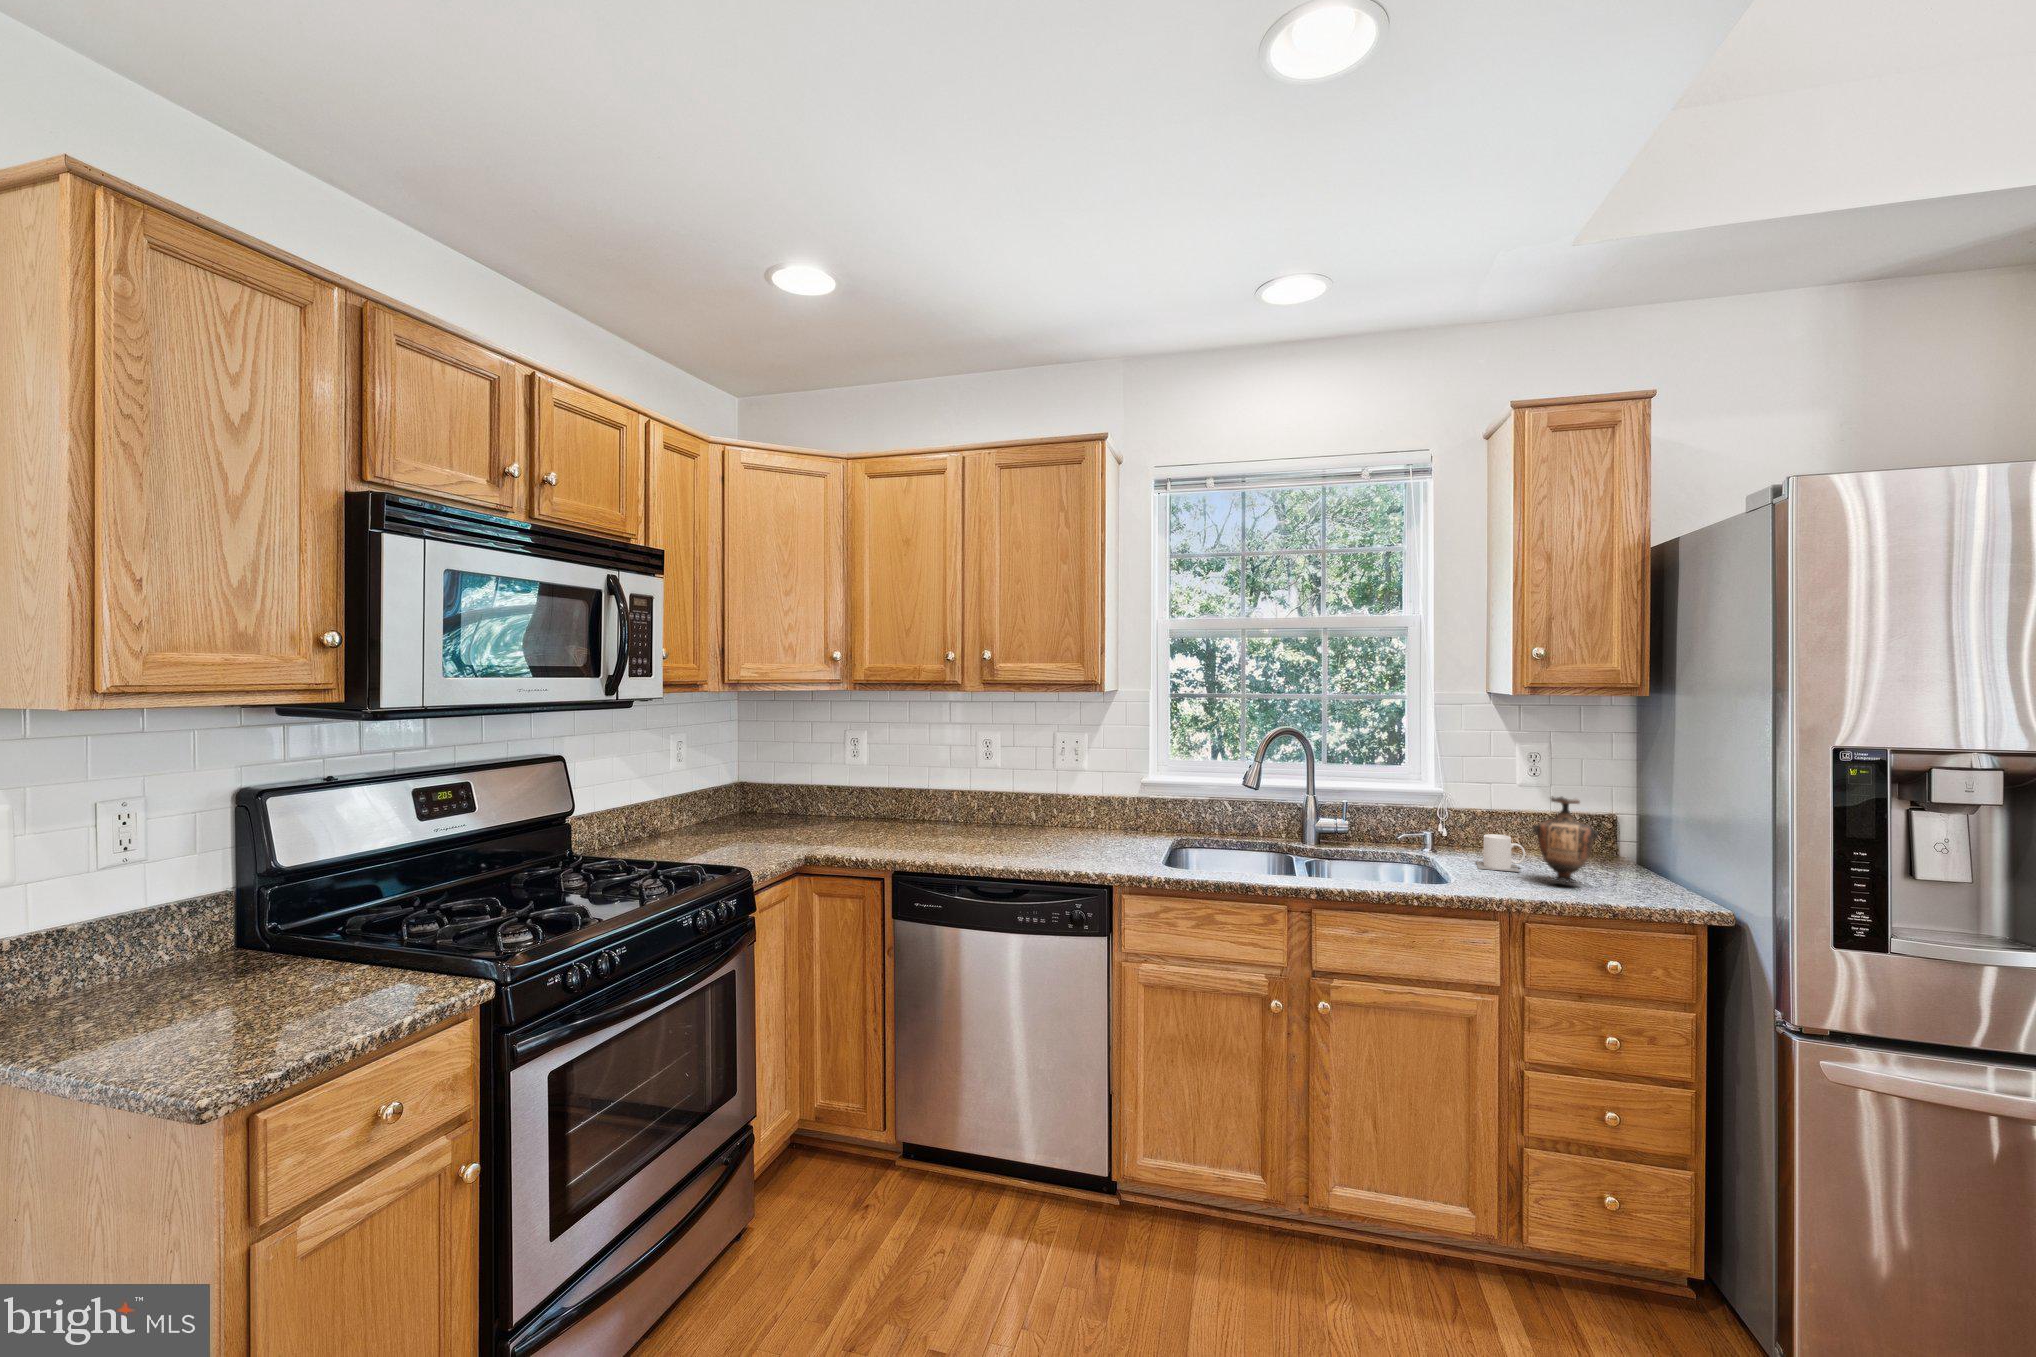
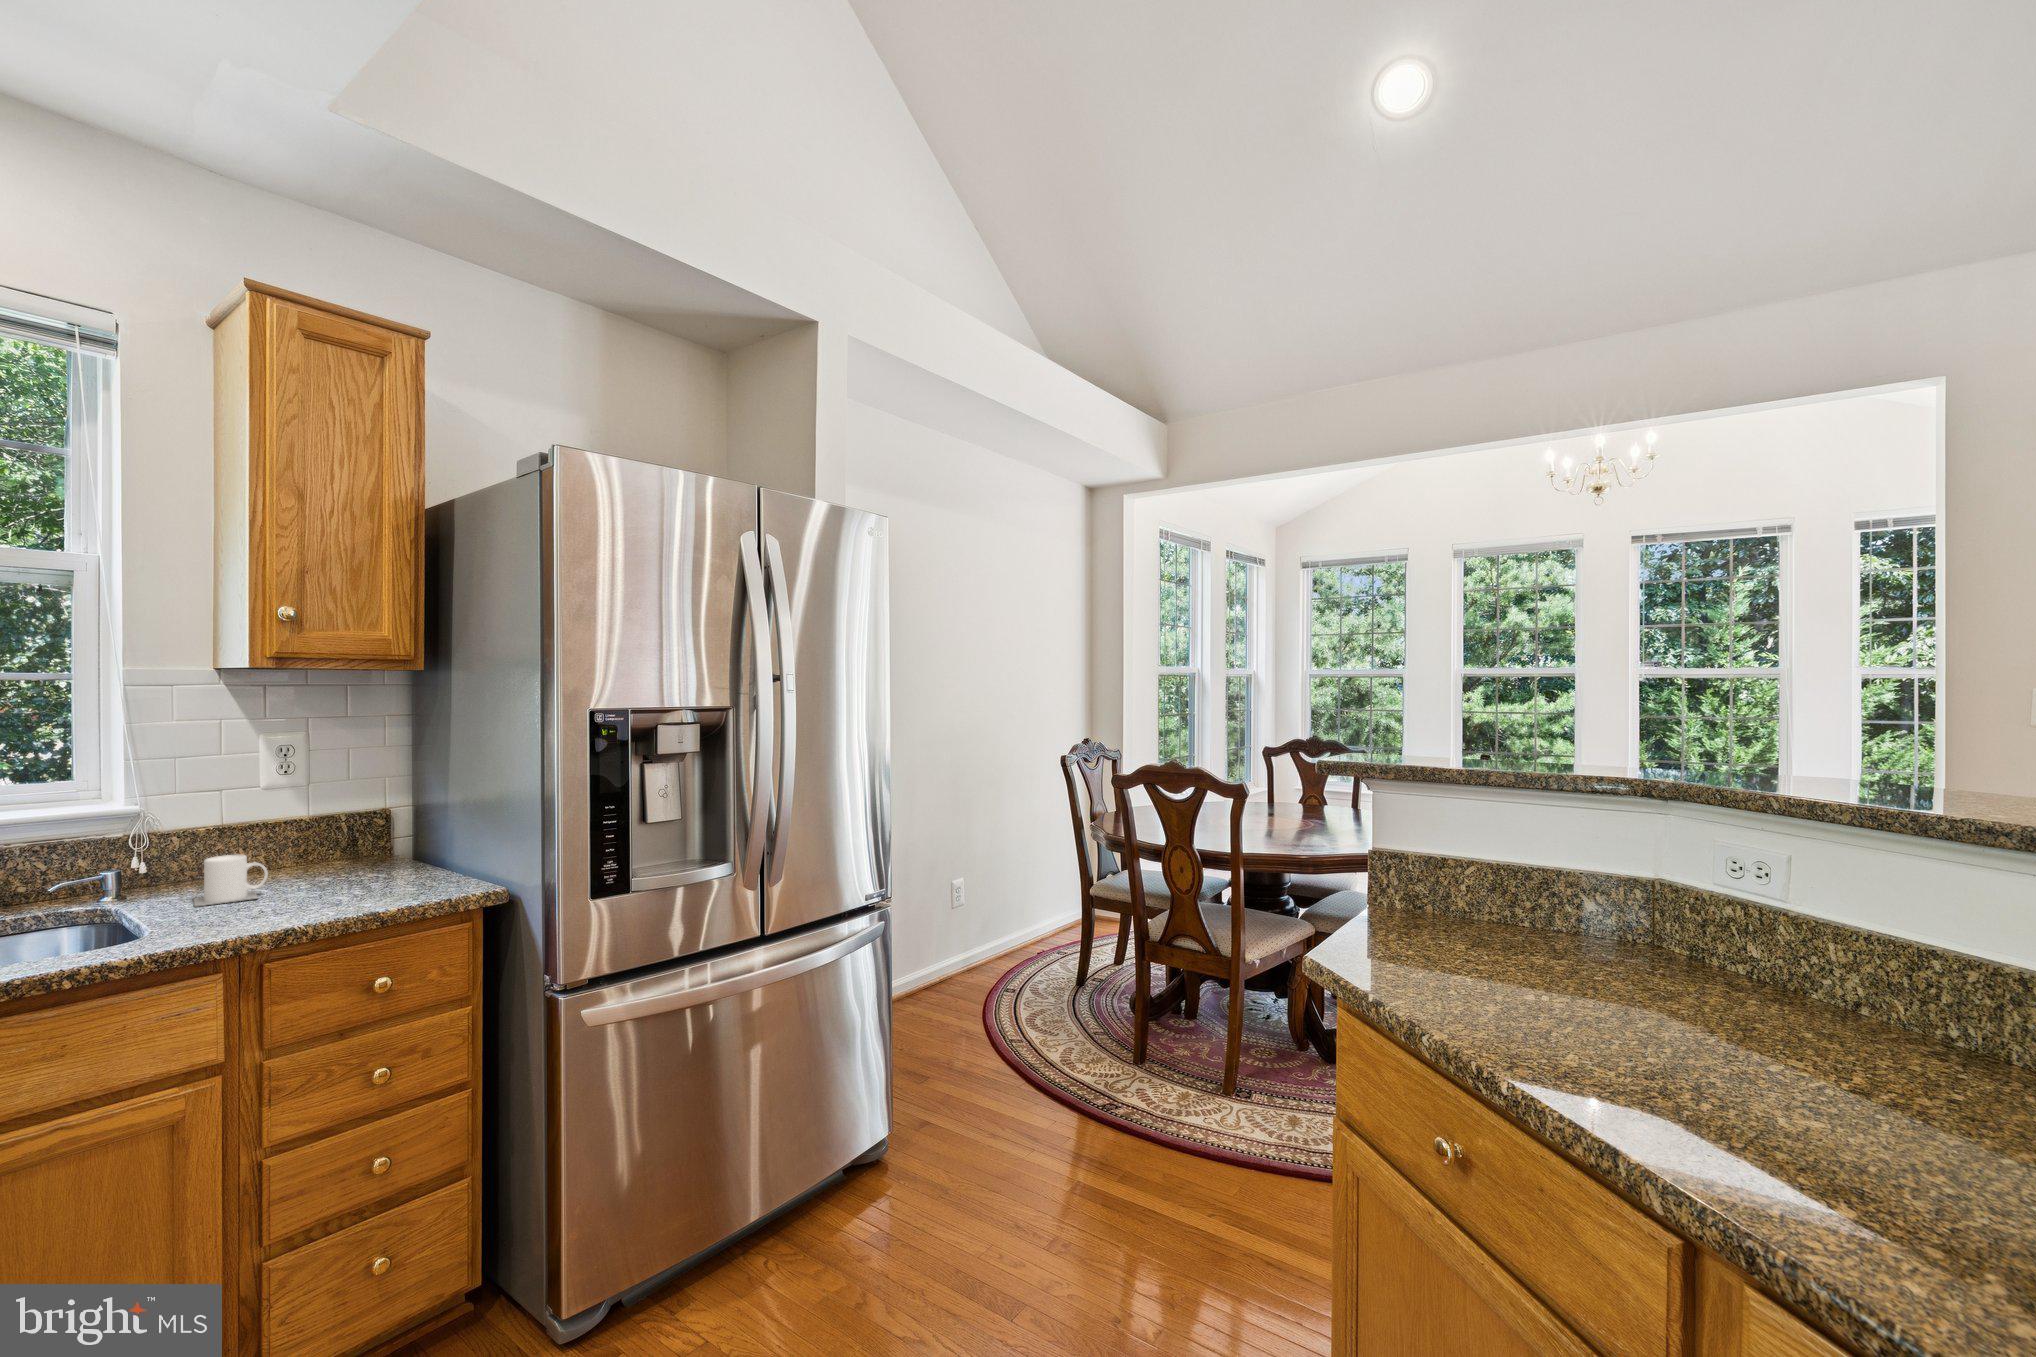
vase: present [1532,796,1599,883] -> none [270,785,364,901]

